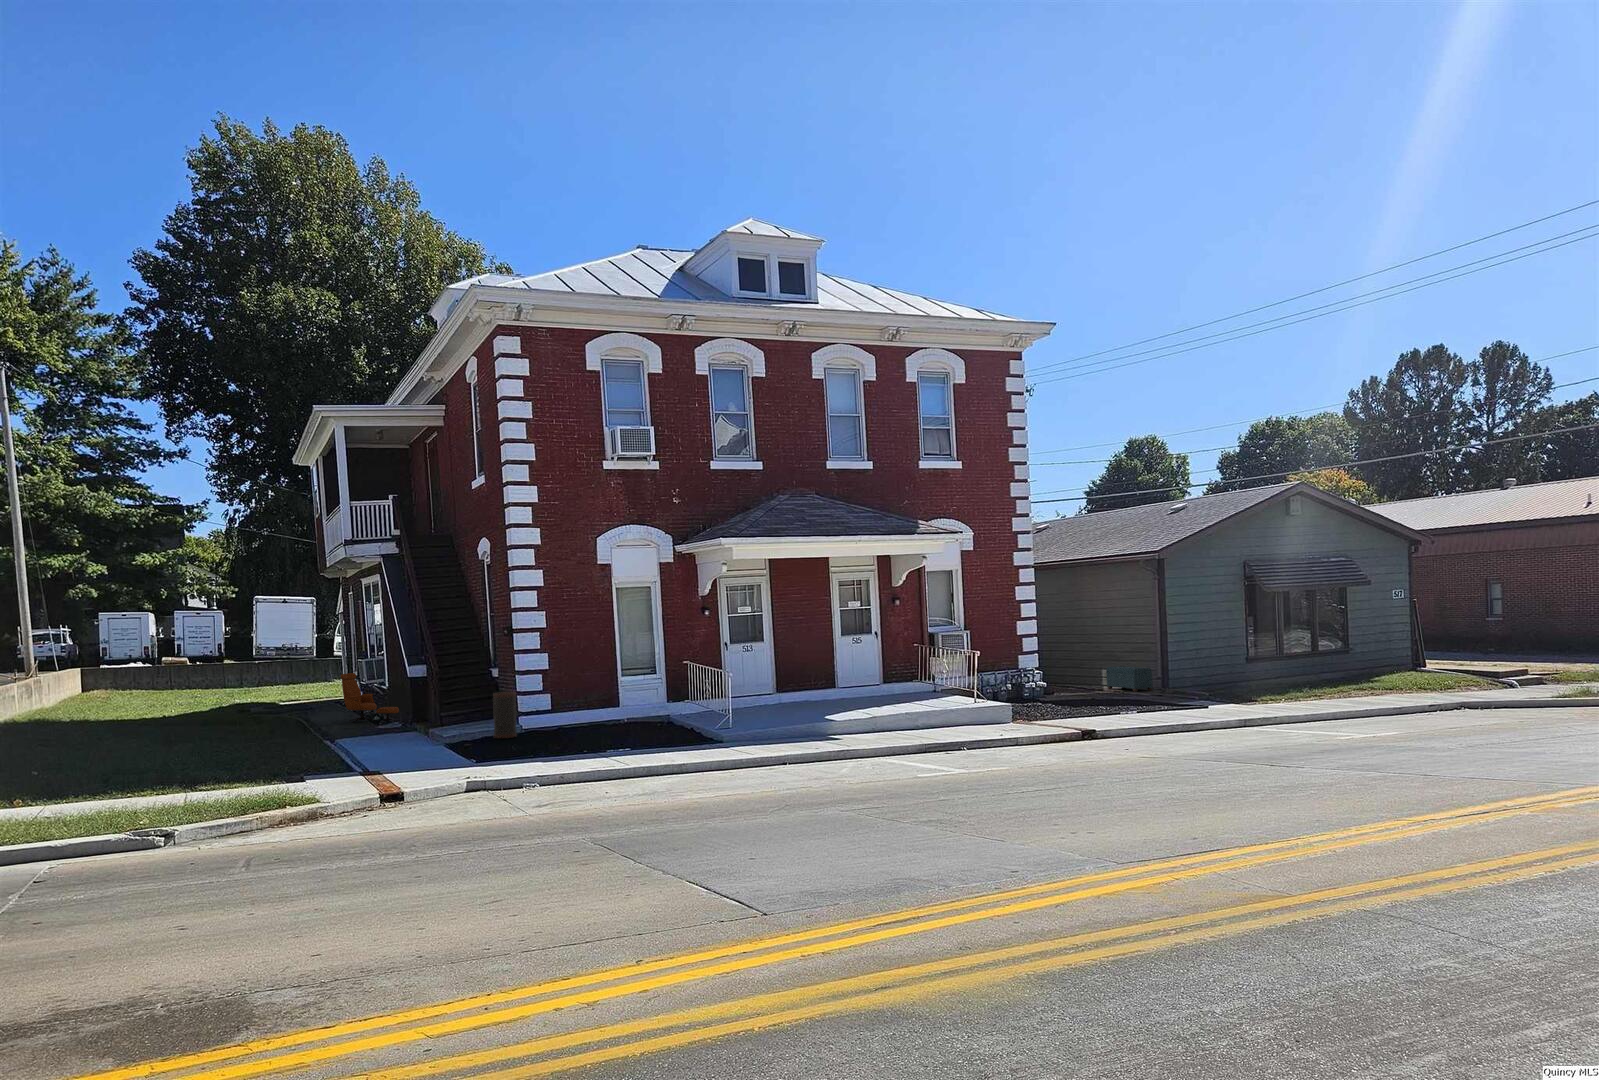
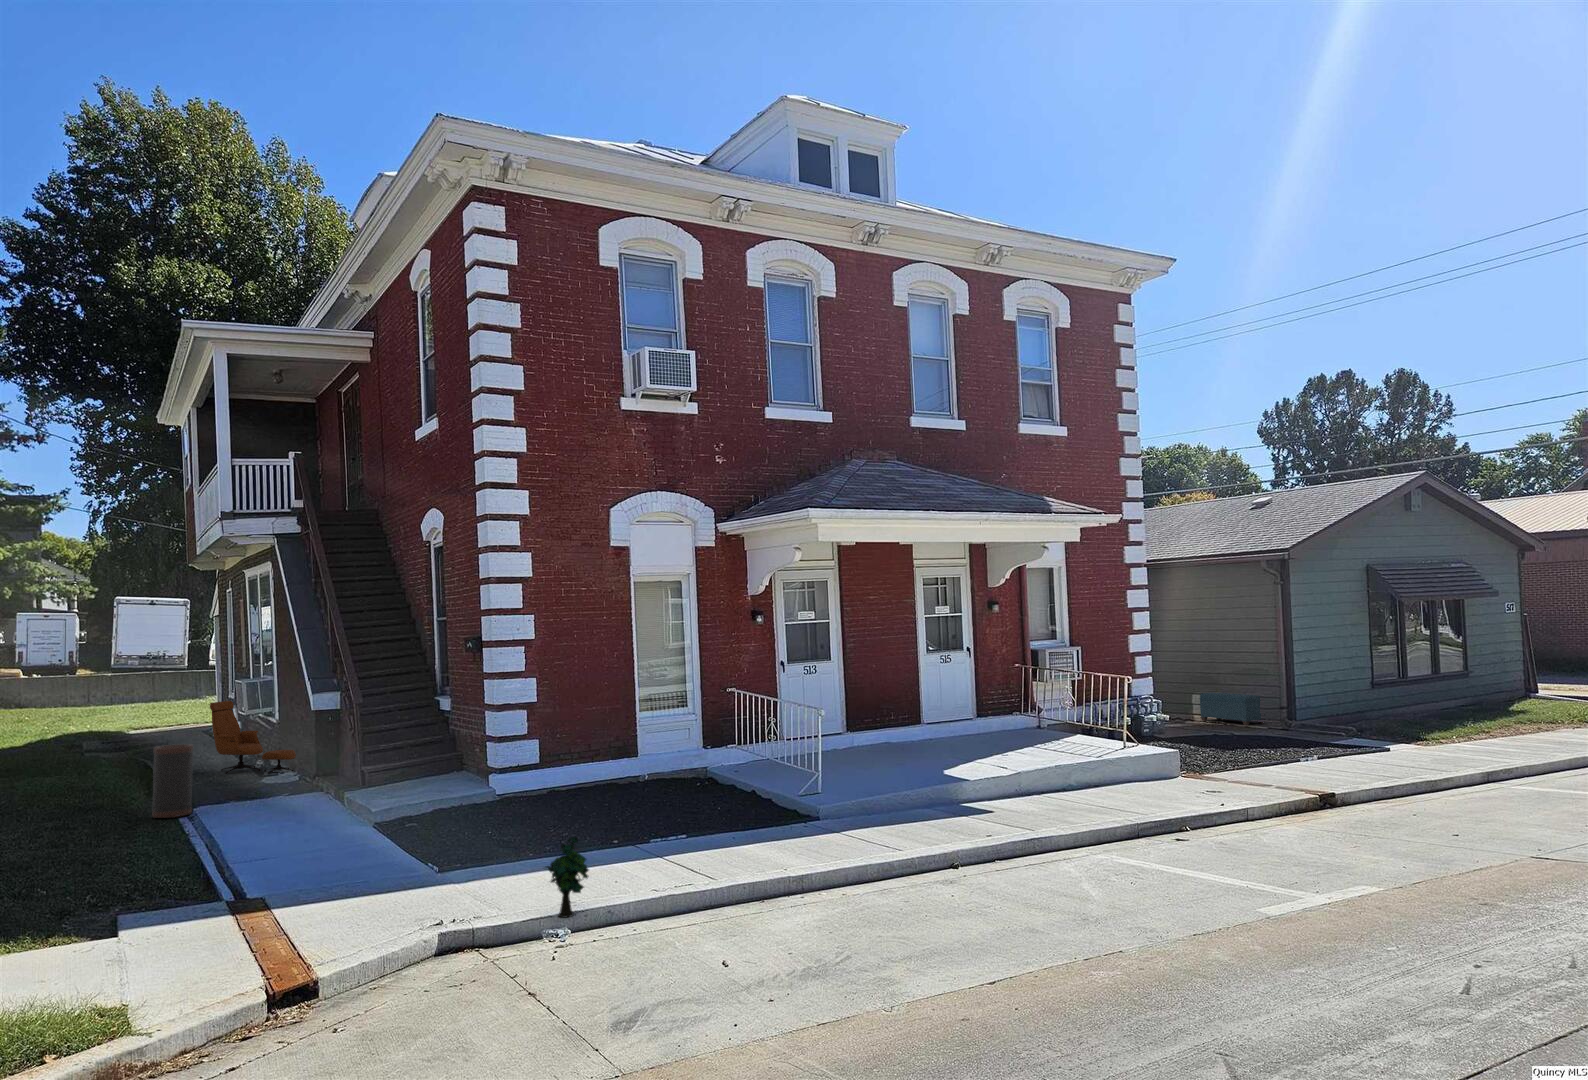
trash can: present [493,692,517,738] -> present [152,744,193,818]
decorative plant: none [520,731,546,774] -> present [546,837,589,918]

